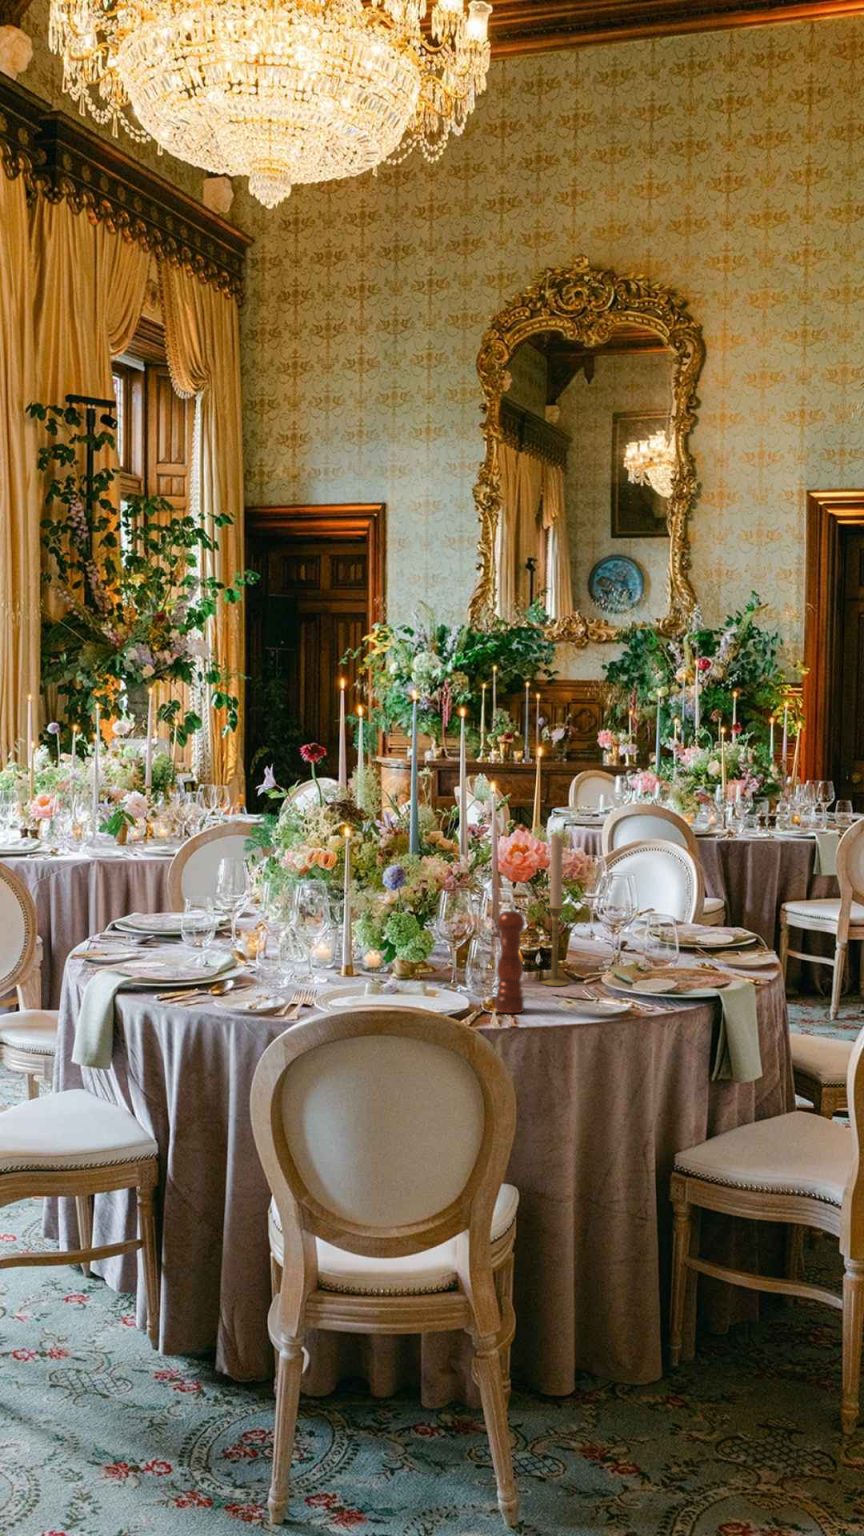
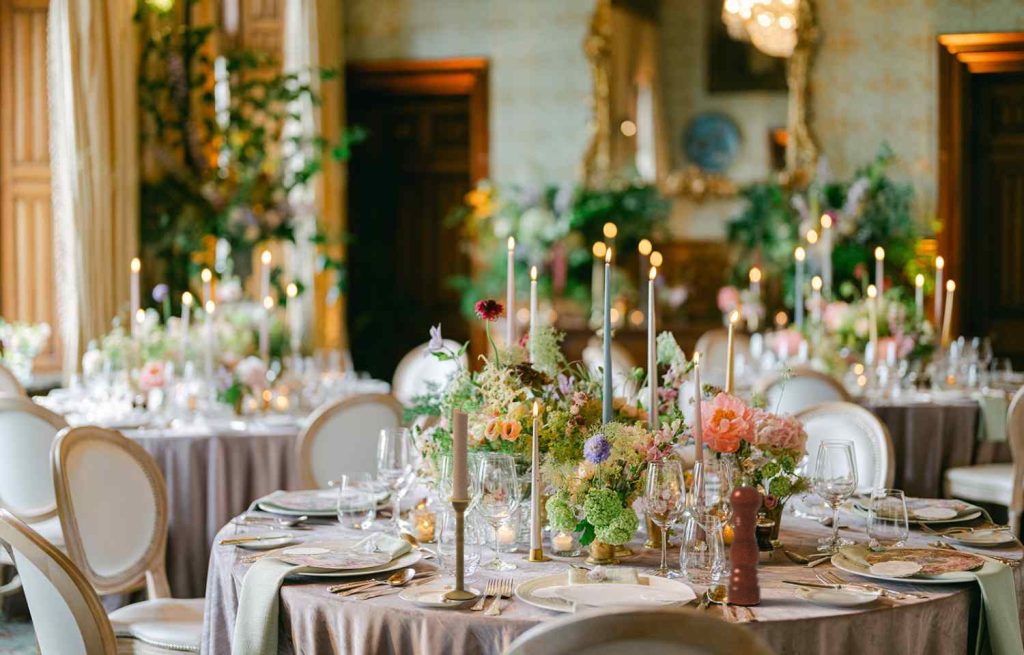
candlestick: present [542,834,566,986] -> present [444,409,476,599]

